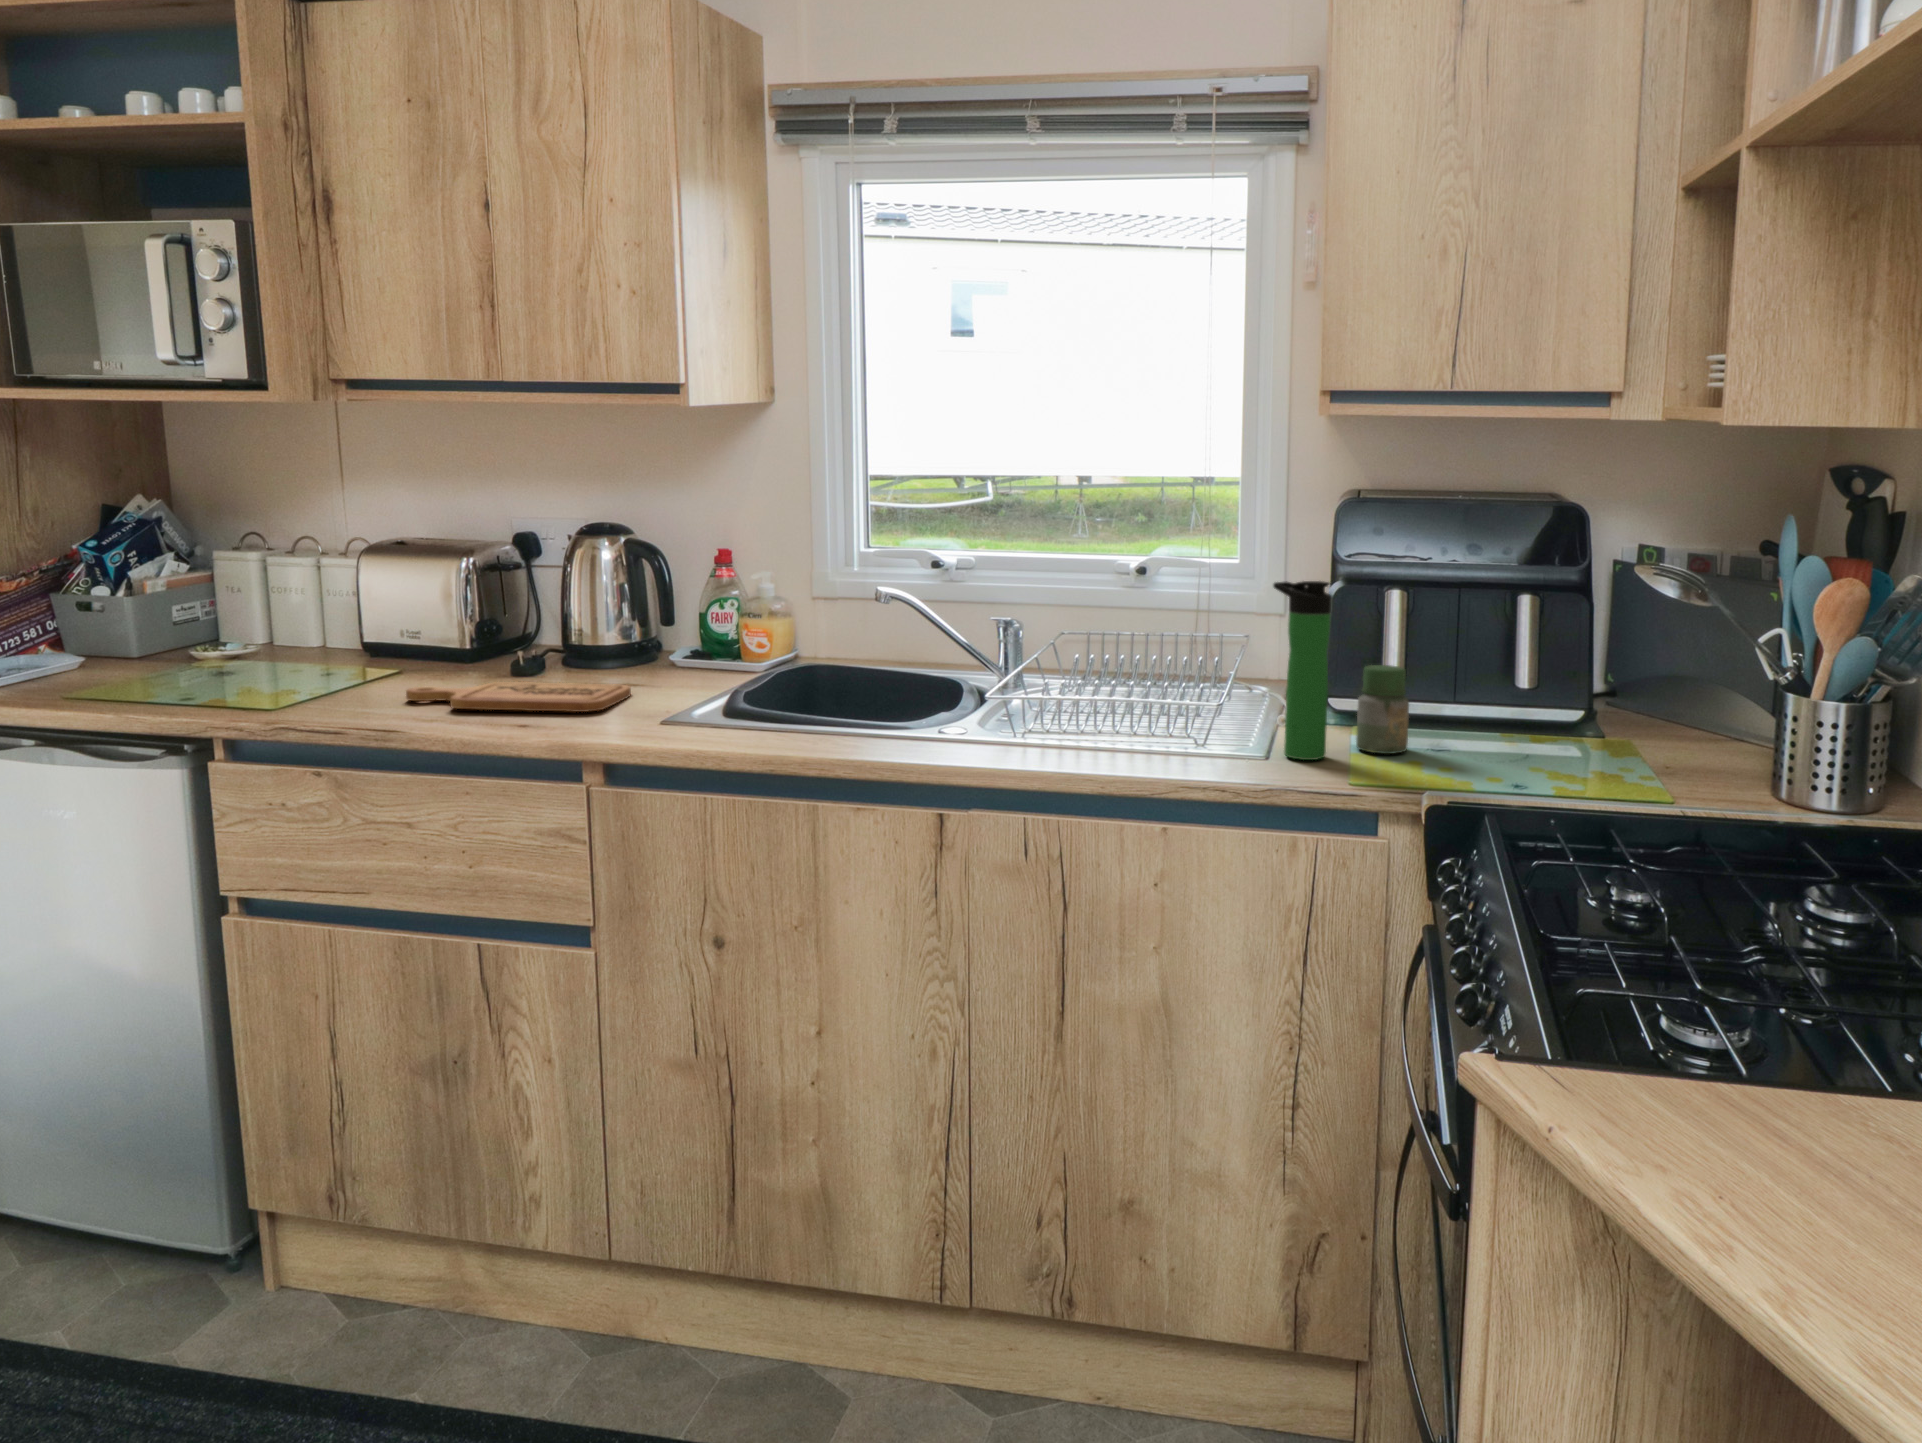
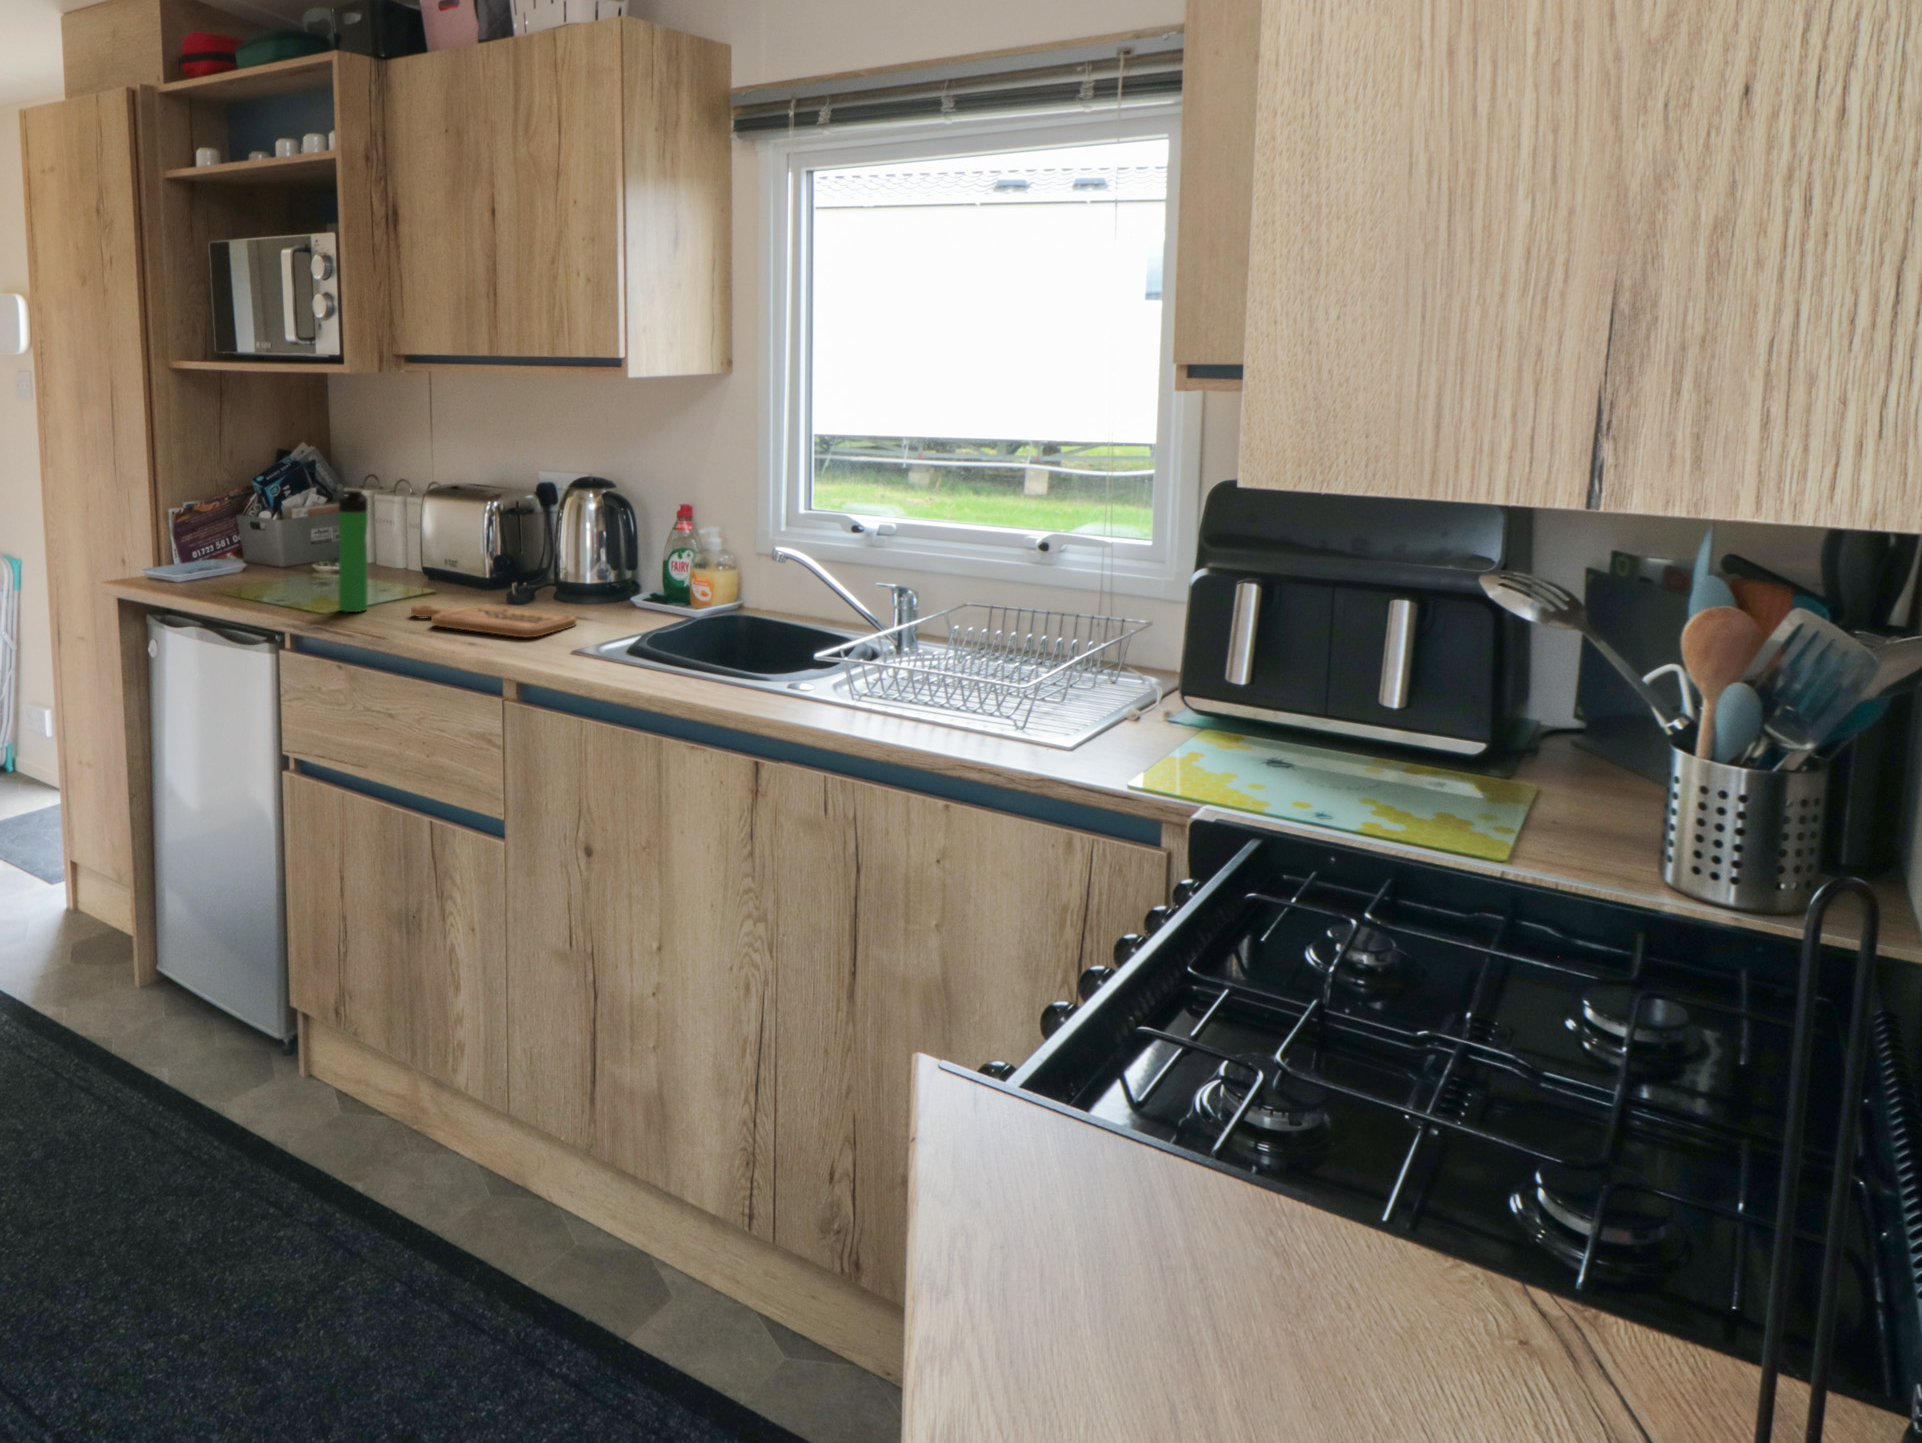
bottle: present [1273,581,1331,760] -> present [339,490,368,612]
jar: present [1356,665,1409,754] -> none [1191,664,1255,765]

